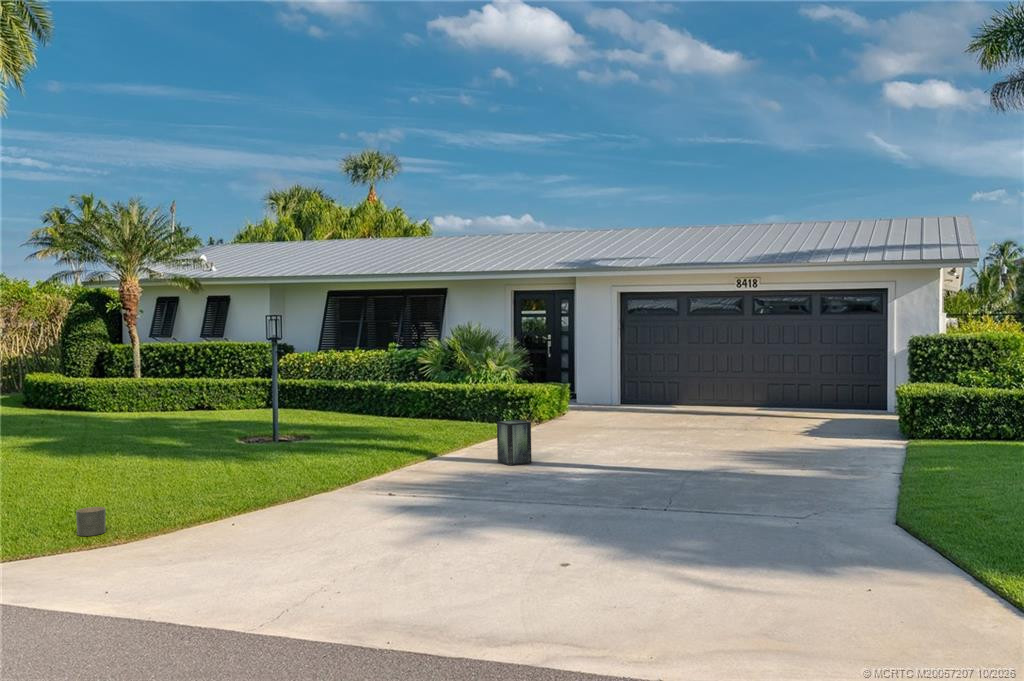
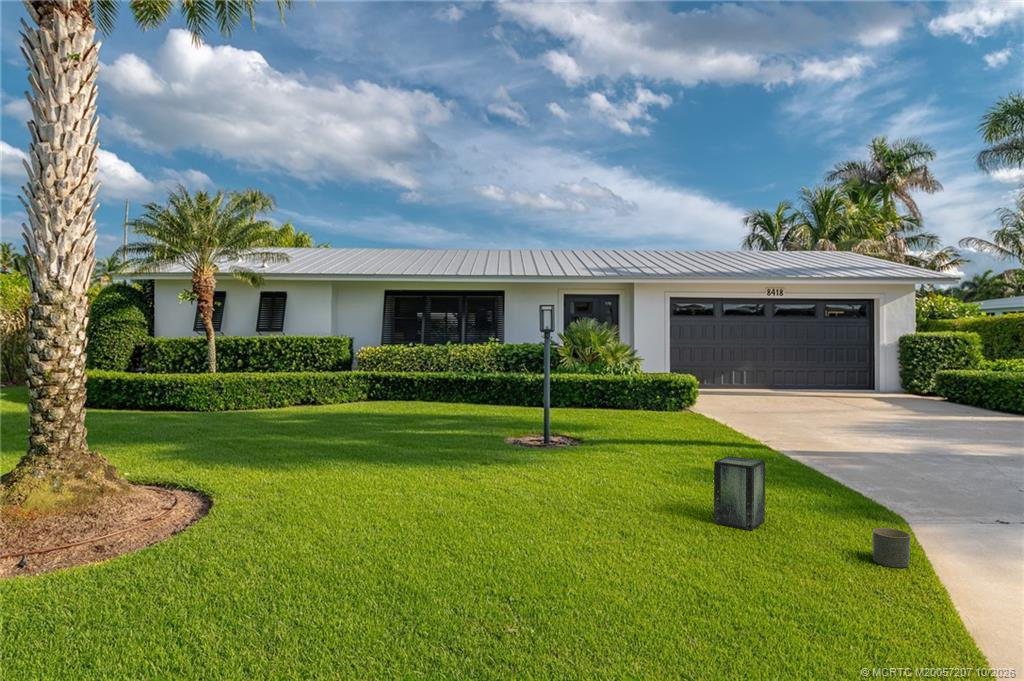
storage box: present [497,420,532,466] -> present [714,456,765,531]

